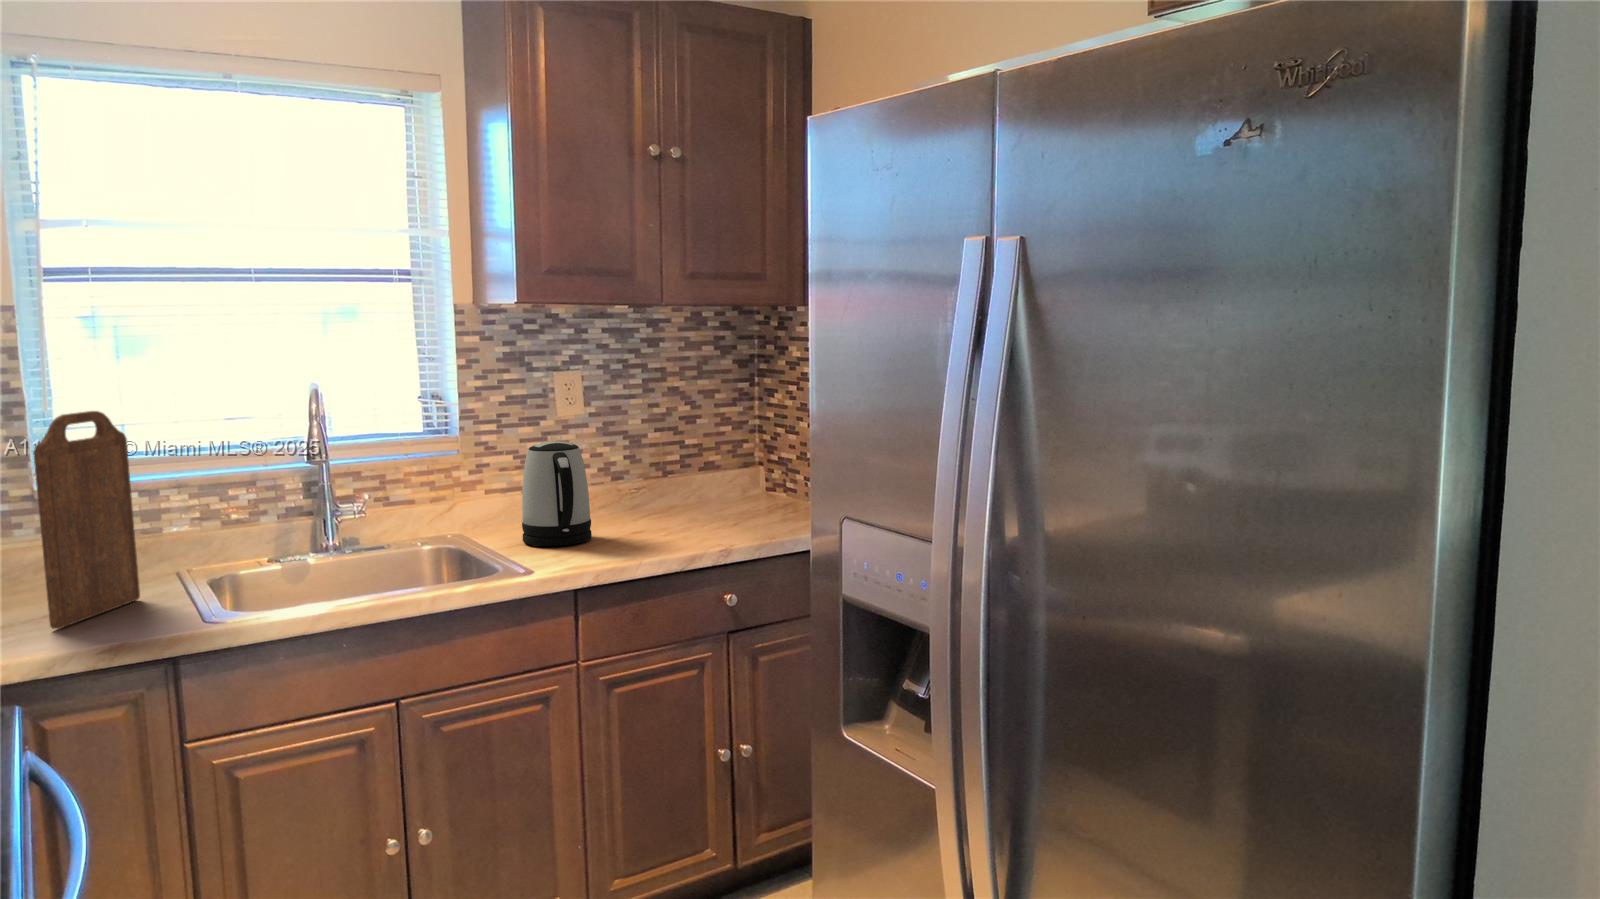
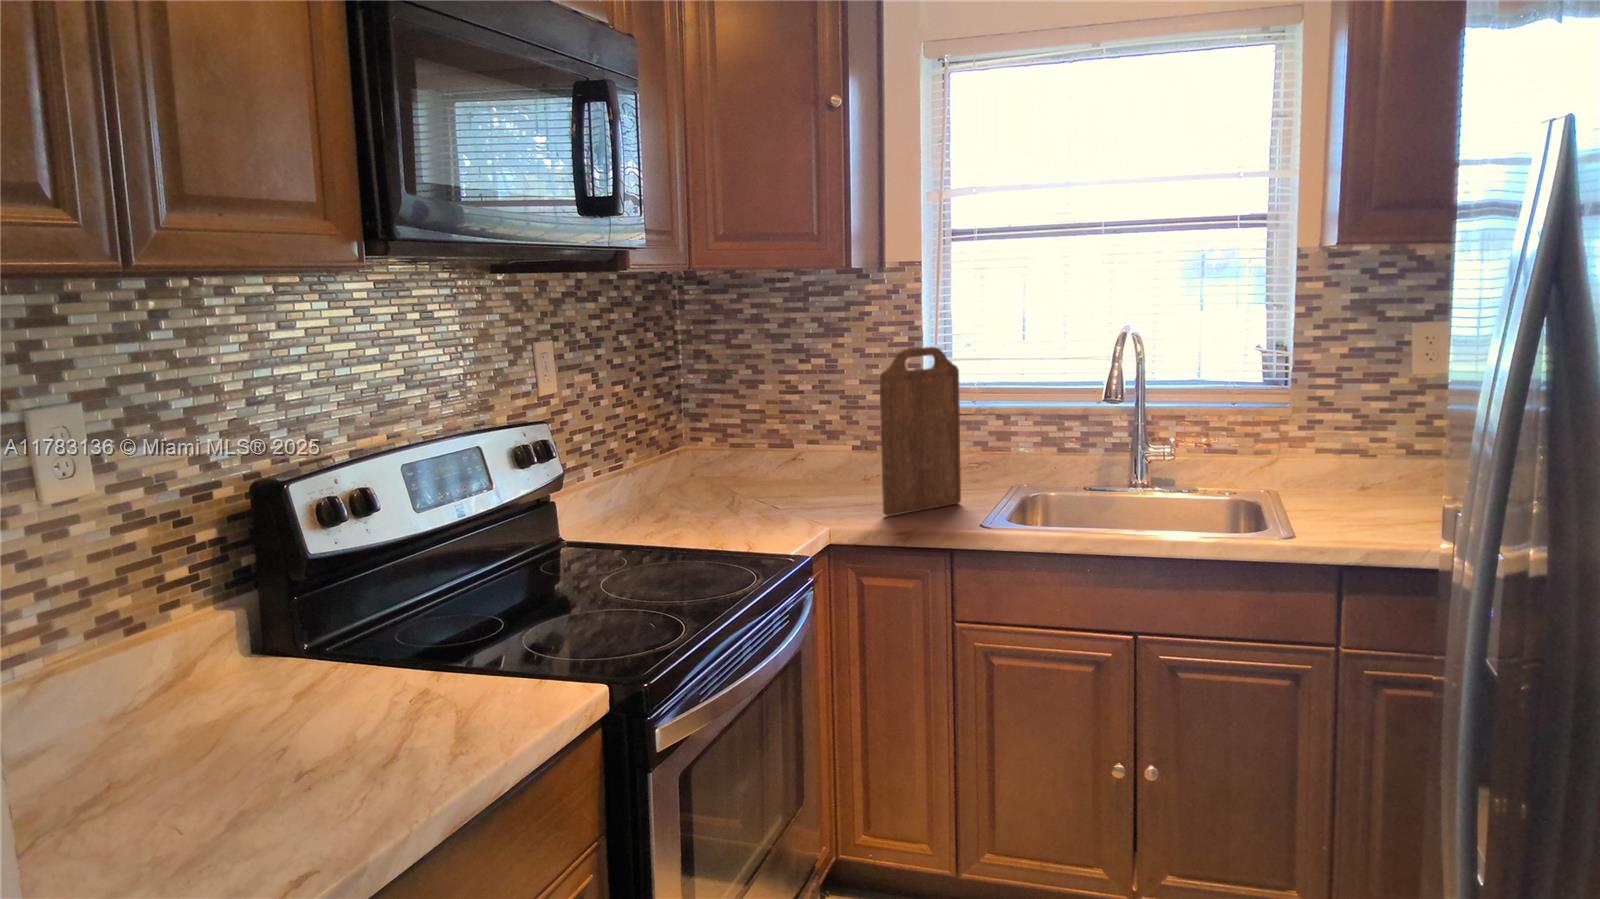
kettle: present [522,441,592,546] -> none [1324,402,1408,518]

